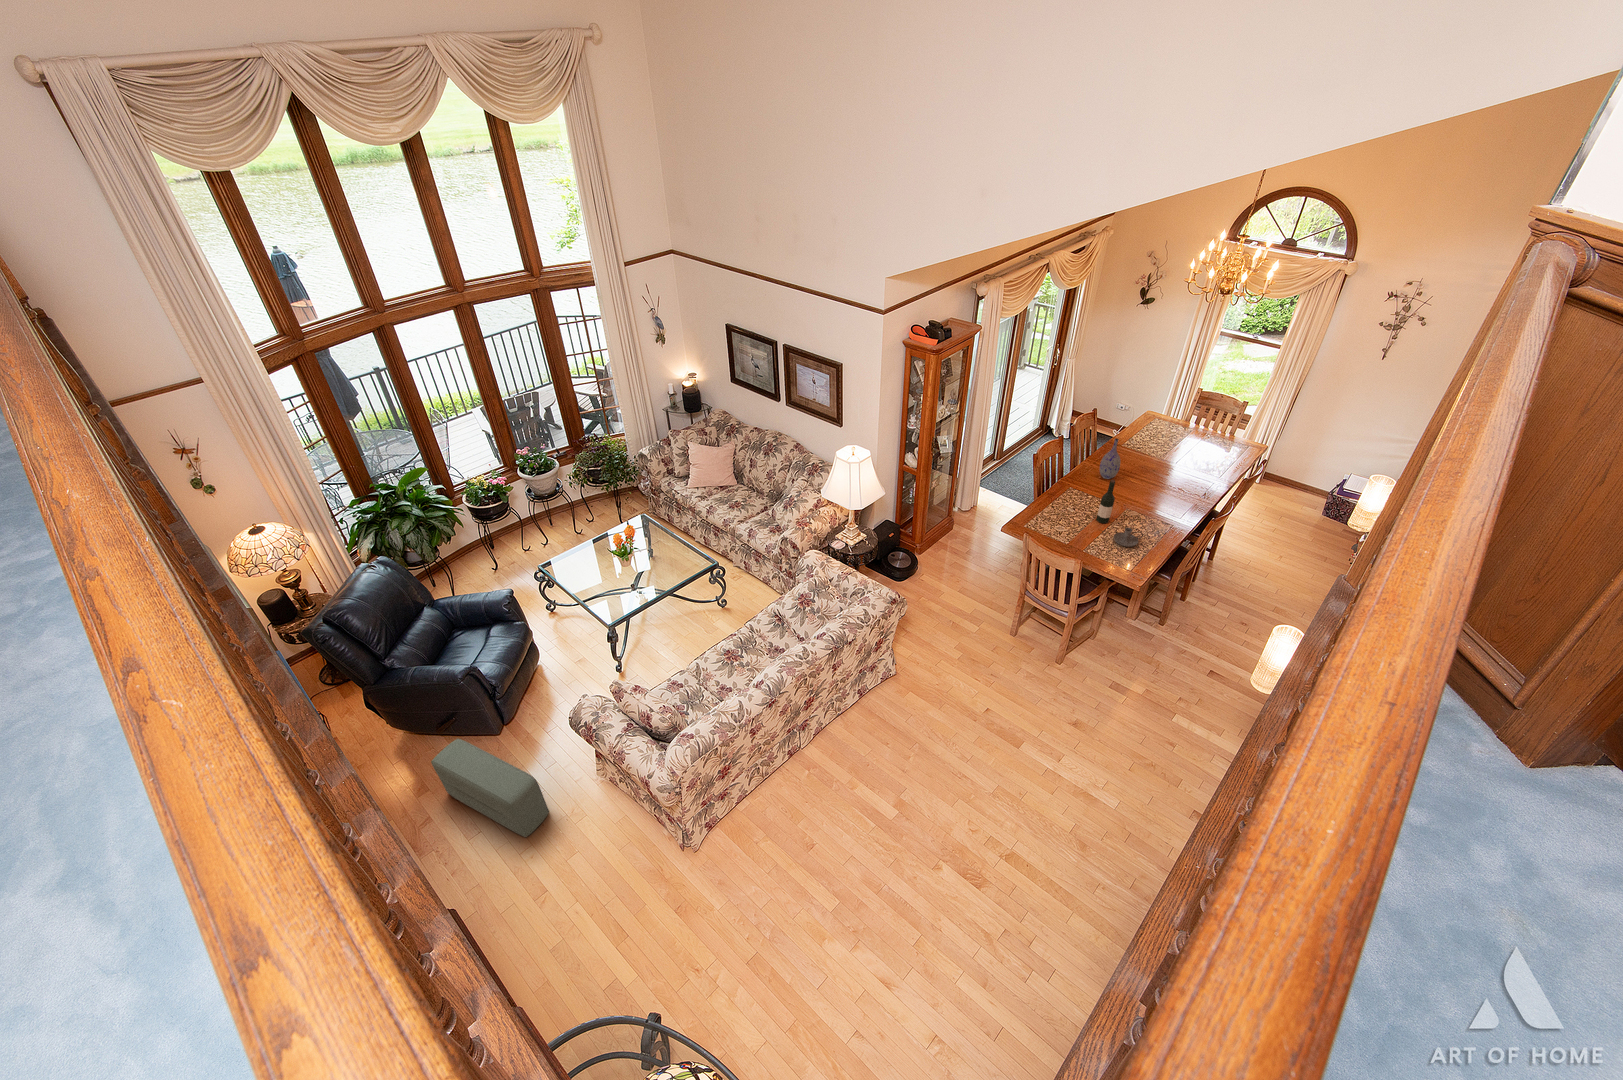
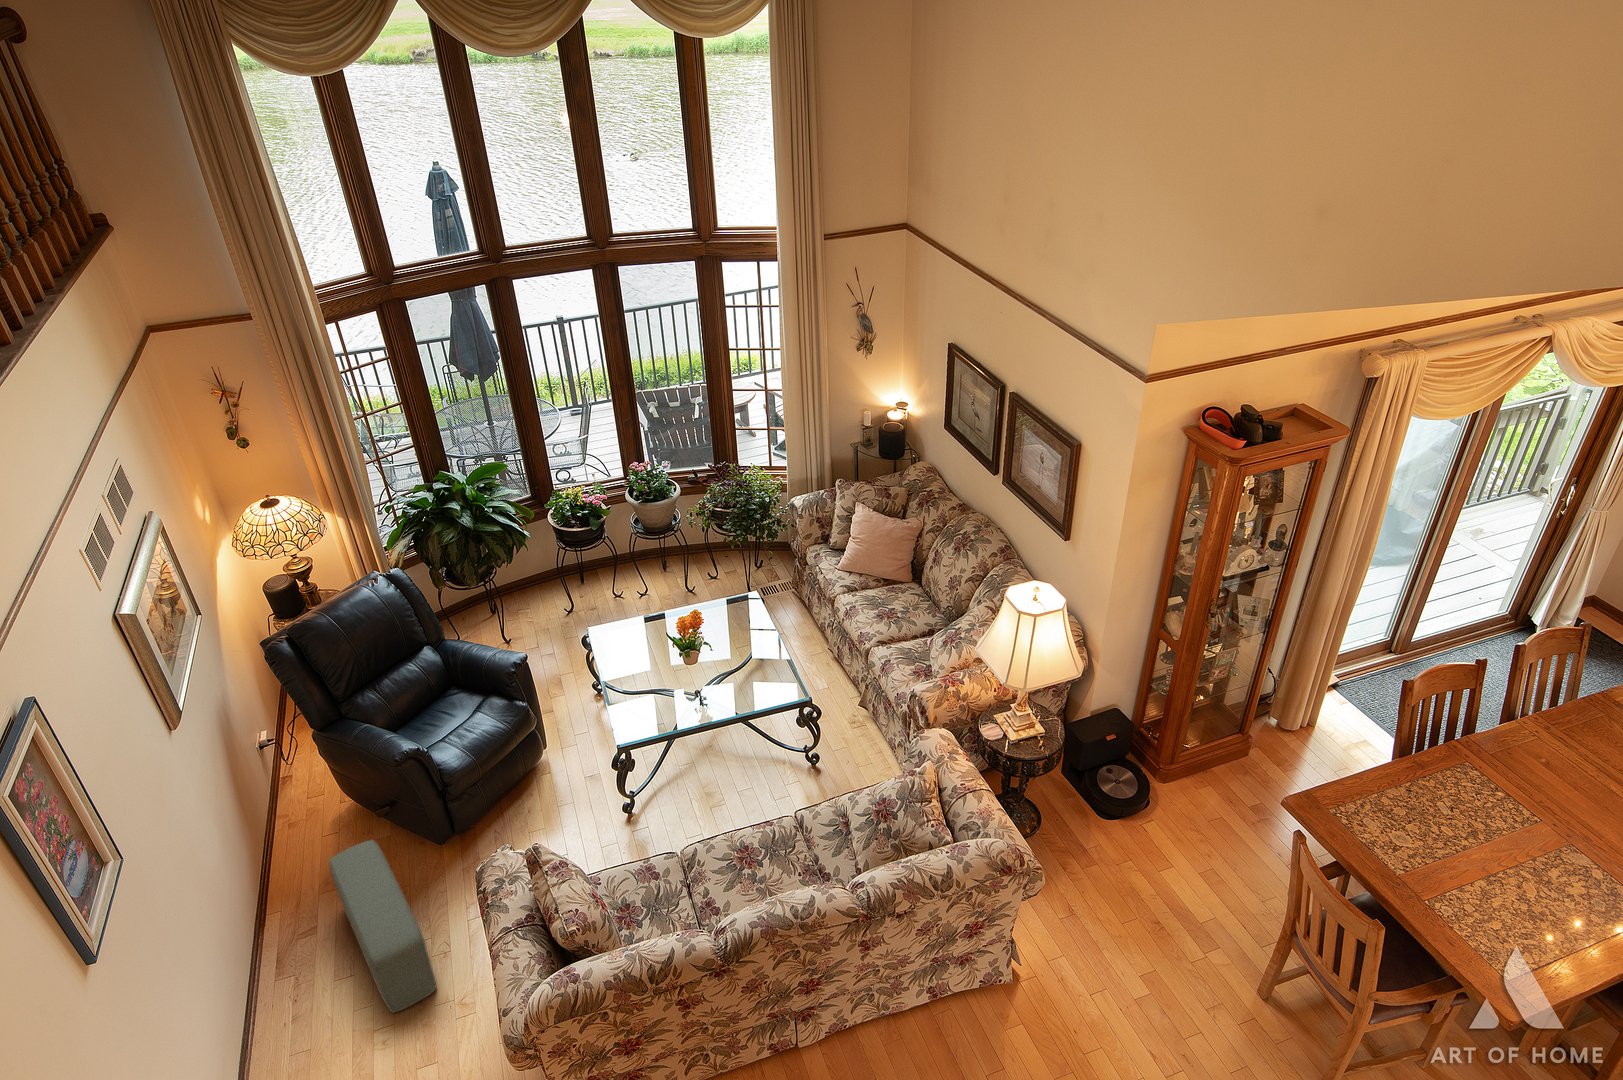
vase: present [1100,438,1120,479] -> none [1538,693,1590,767]
wine bottle: present [1096,480,1115,523] -> none [1484,778,1537,857]
candle holder: present [1114,528,1143,547] -> none [1503,884,1574,927]

